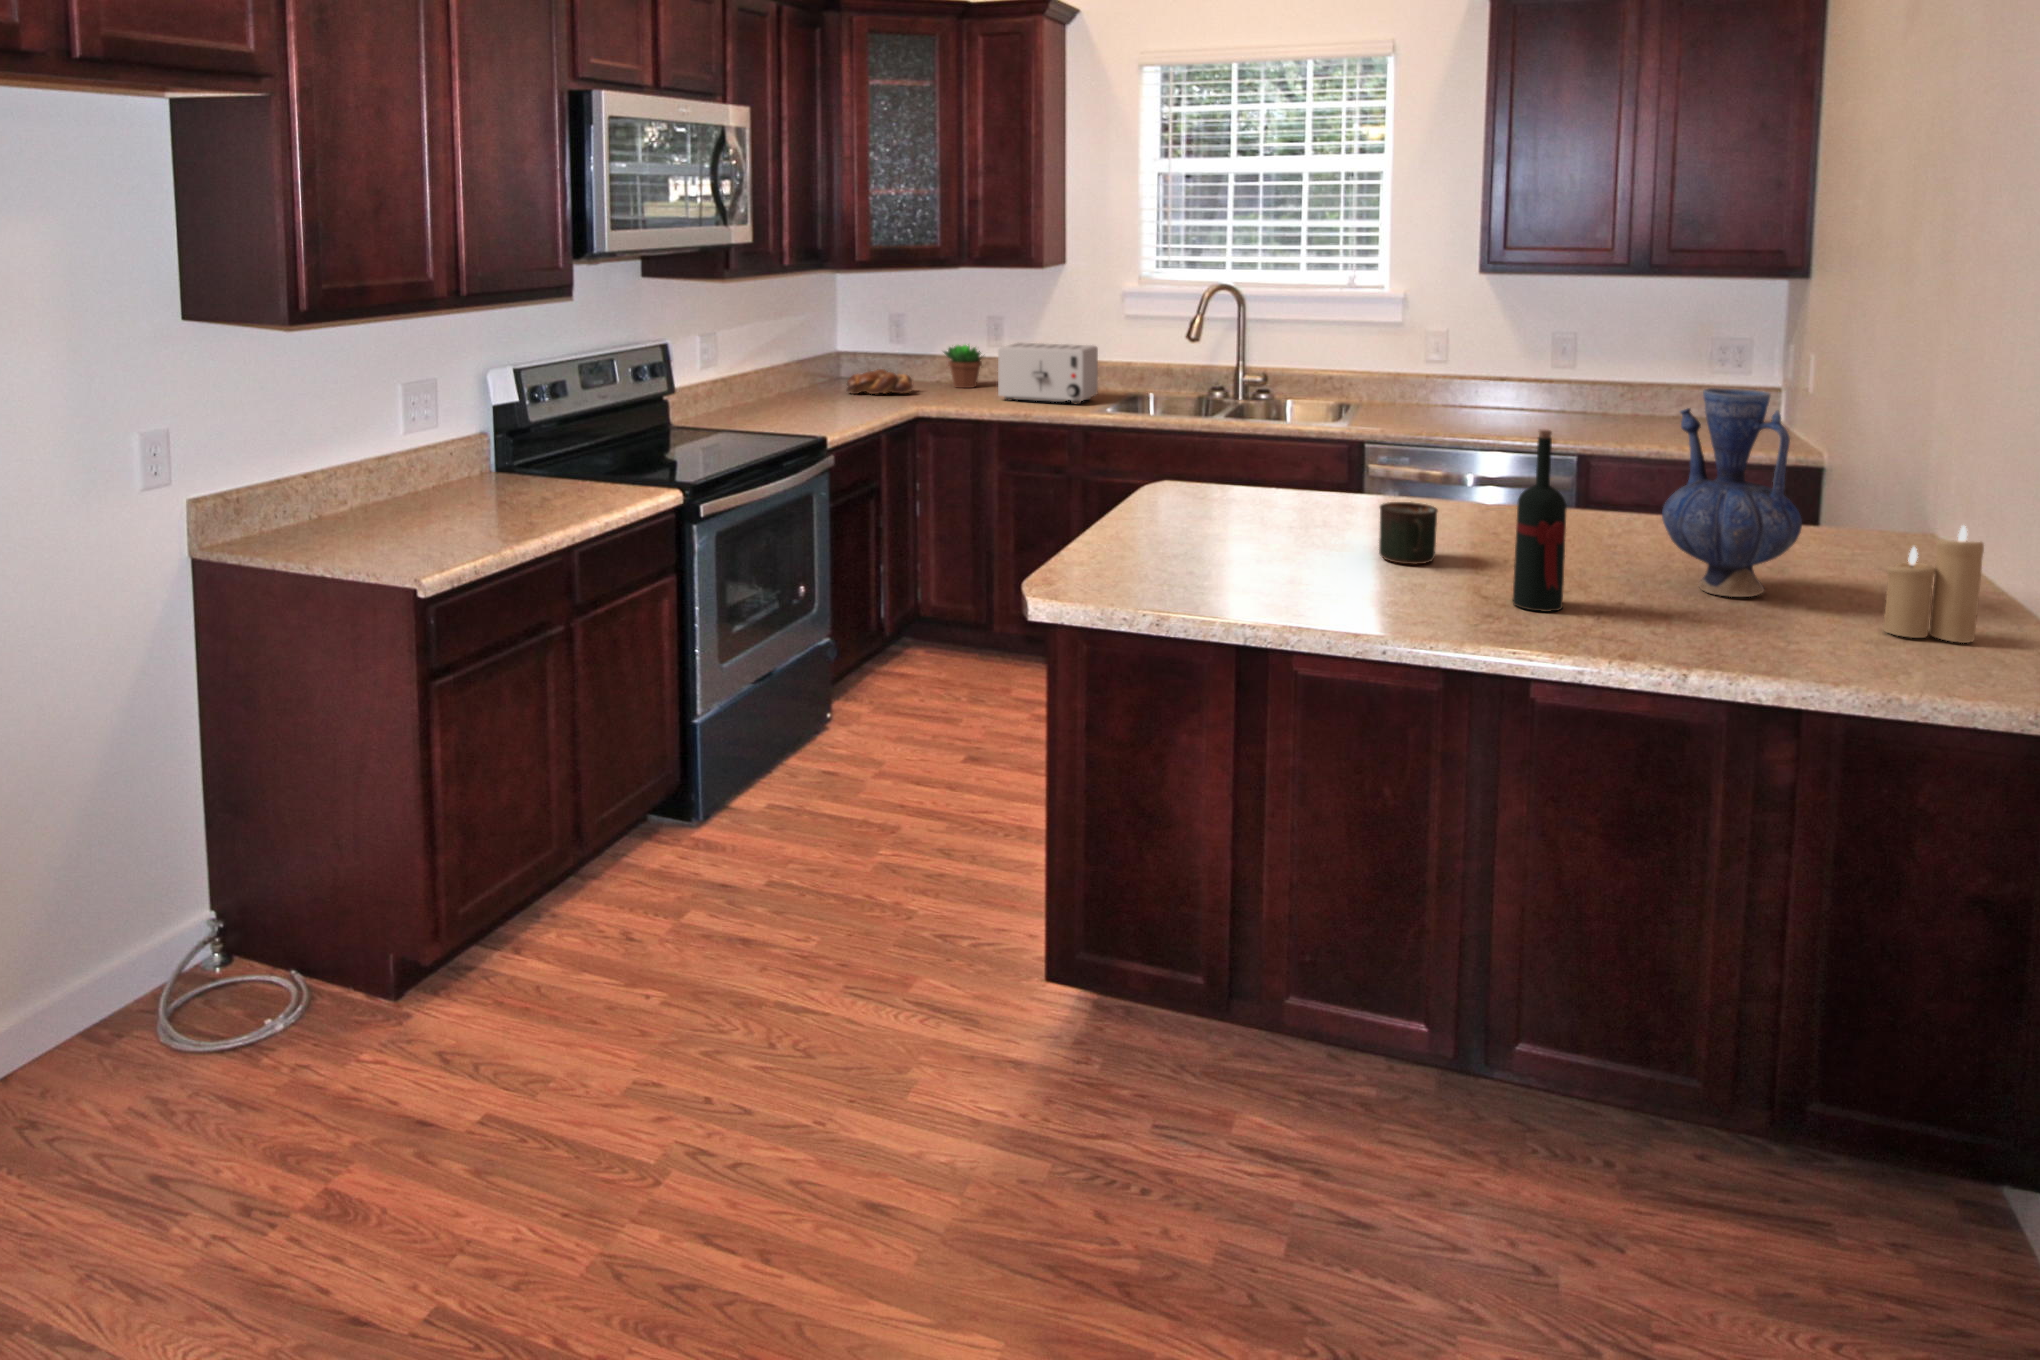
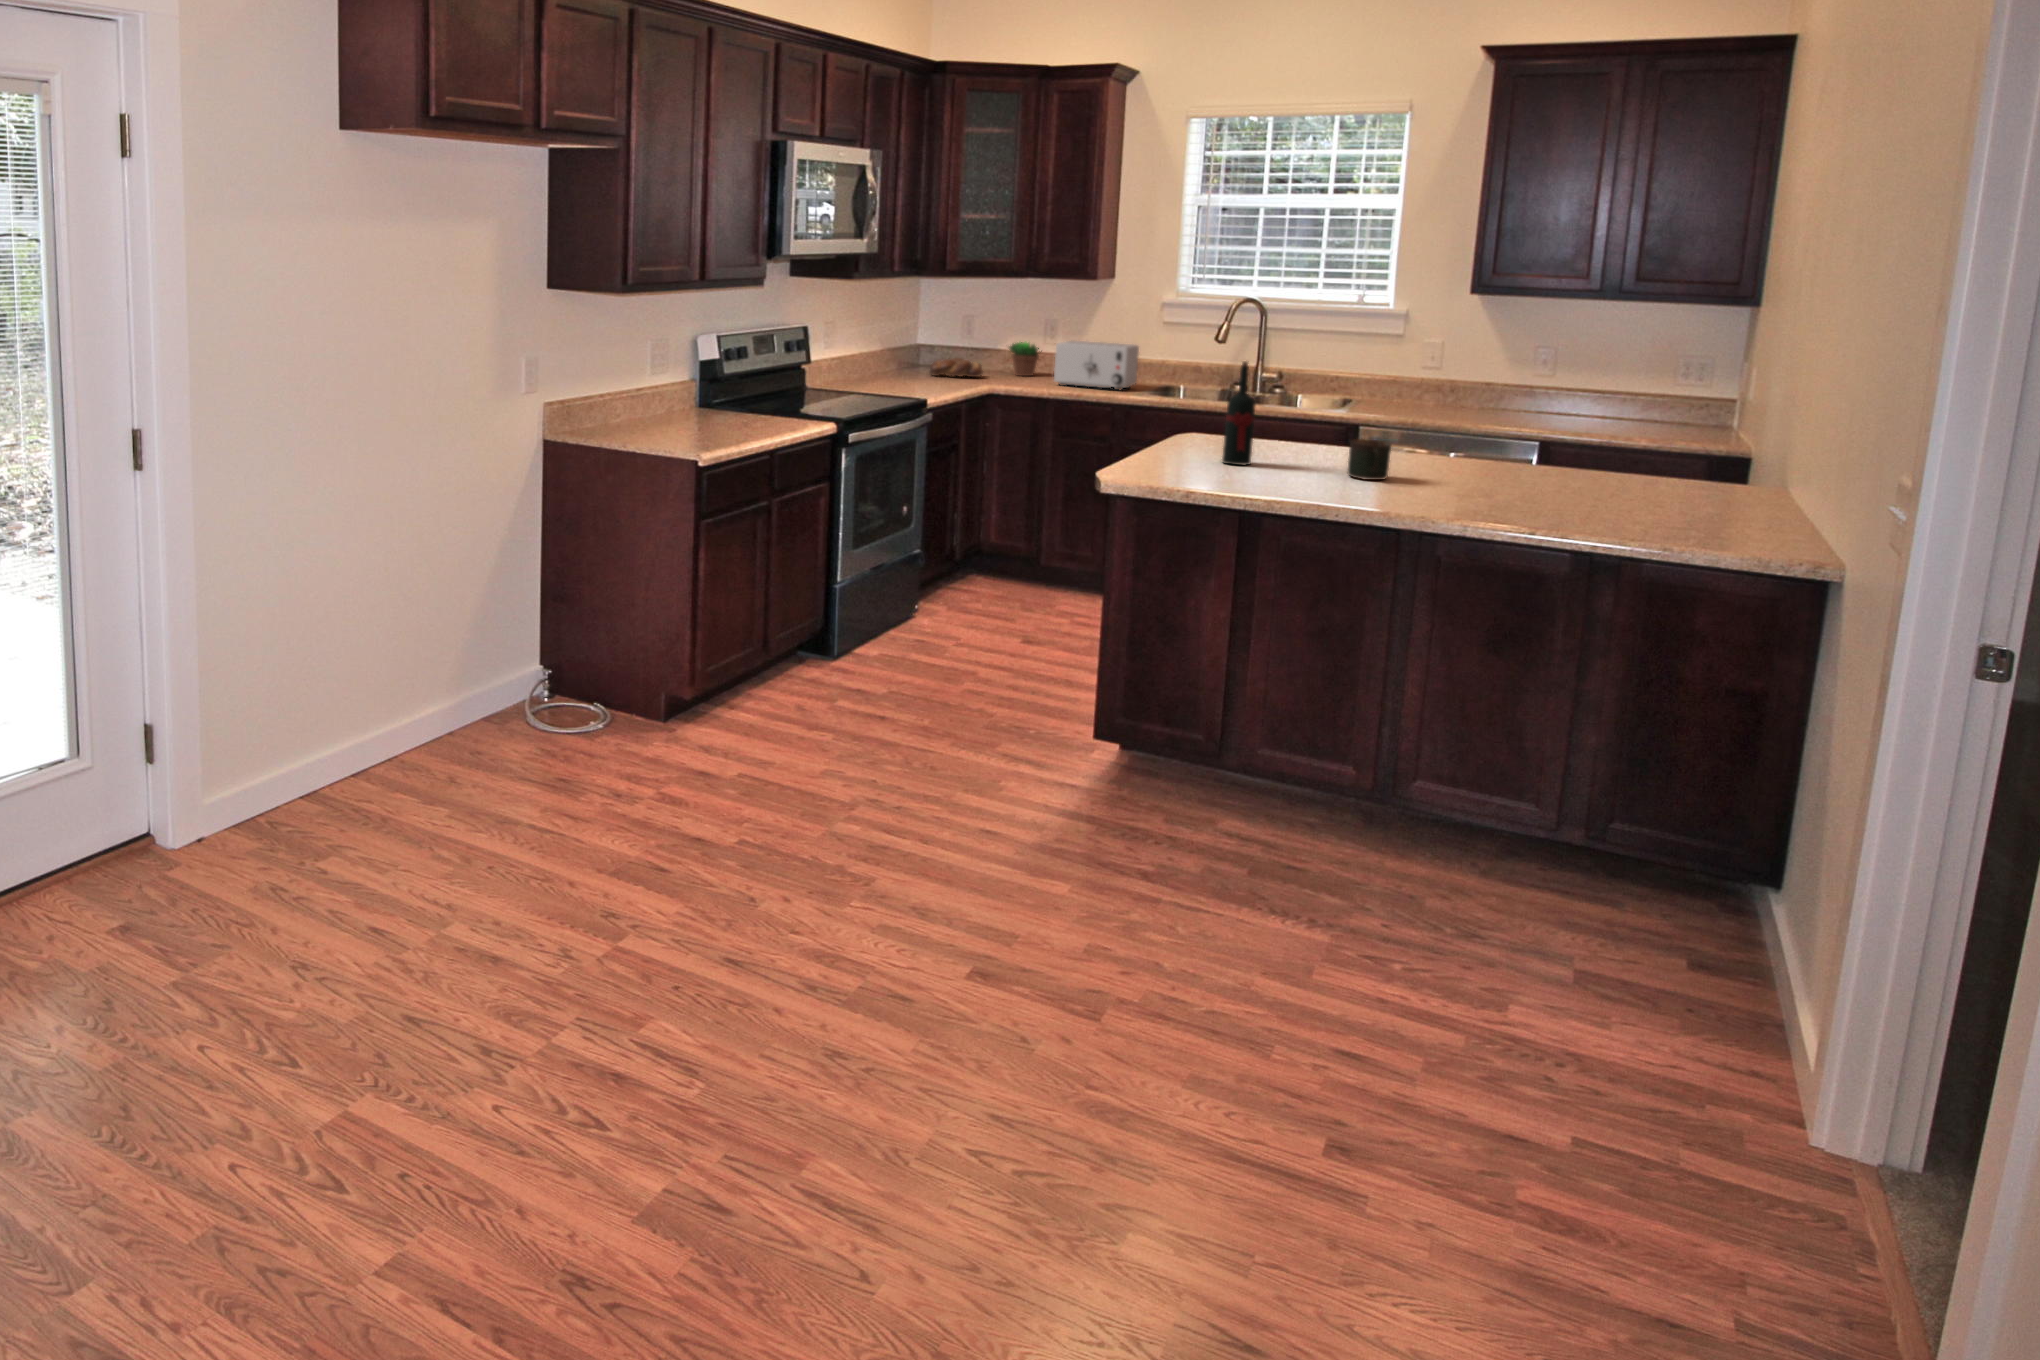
vase: present [1662,388,1802,597] -> none [1552,365,1651,506]
wine bottle: present [1513,430,1567,612] -> present [1222,361,1255,465]
candle: present [1884,526,1984,643] -> none [1695,456,1768,533]

